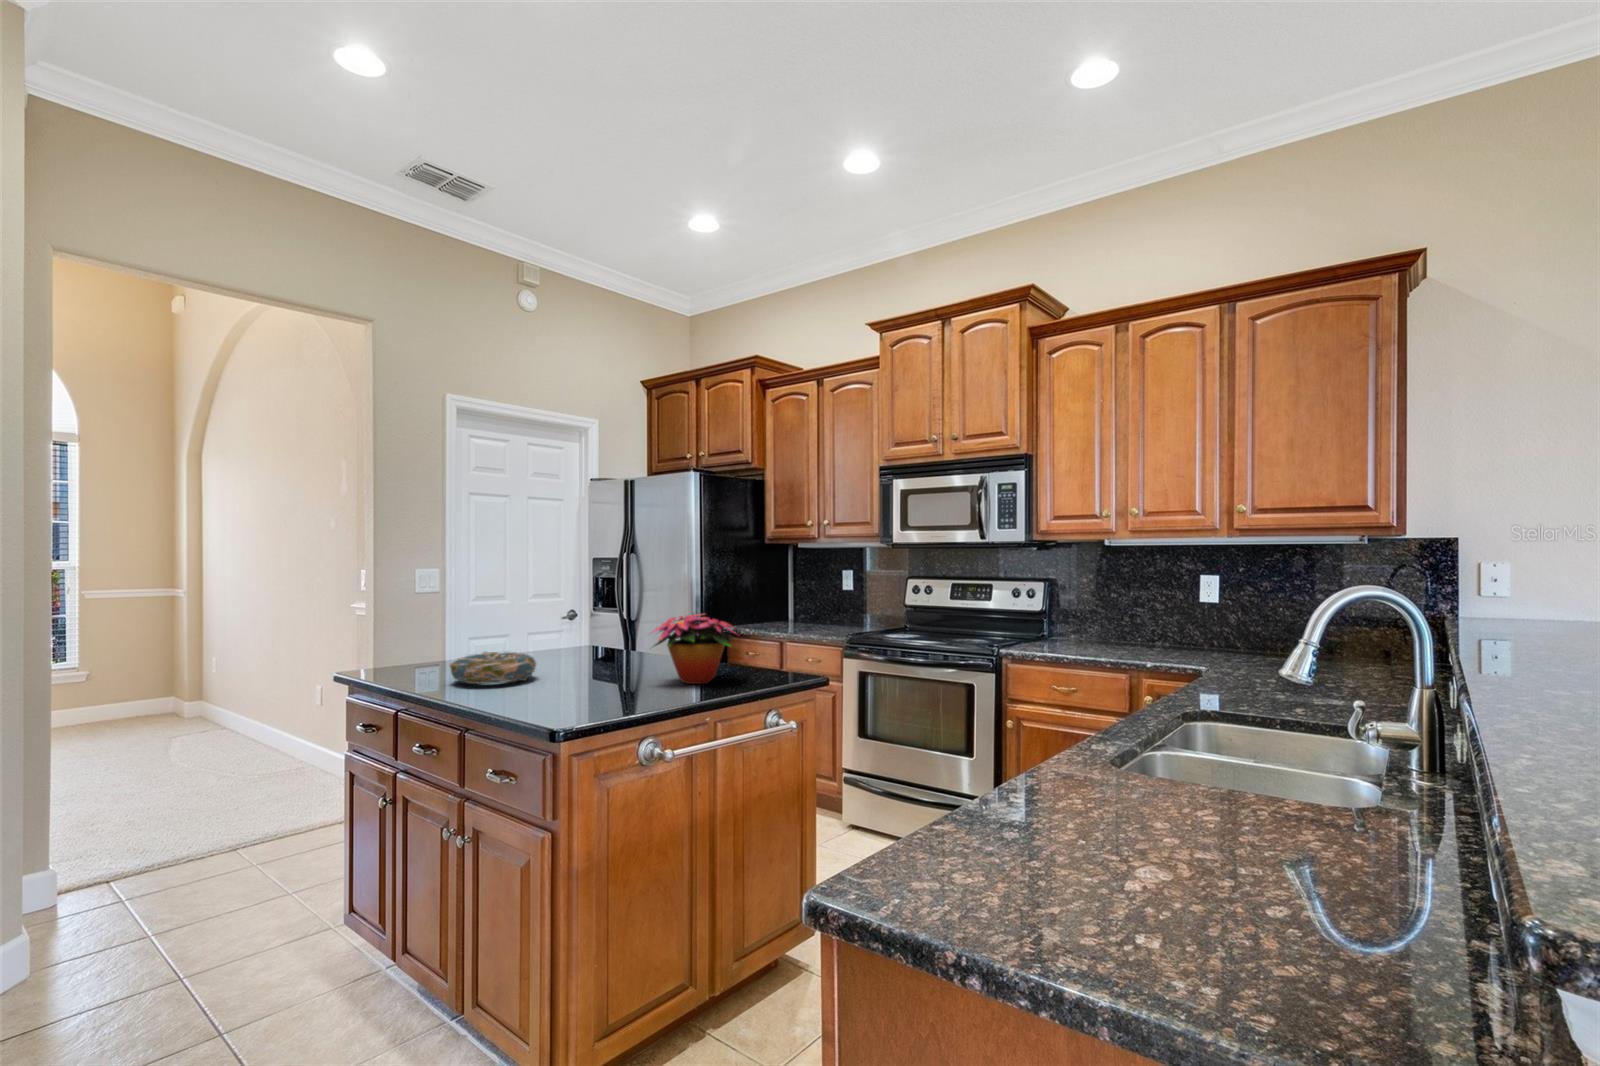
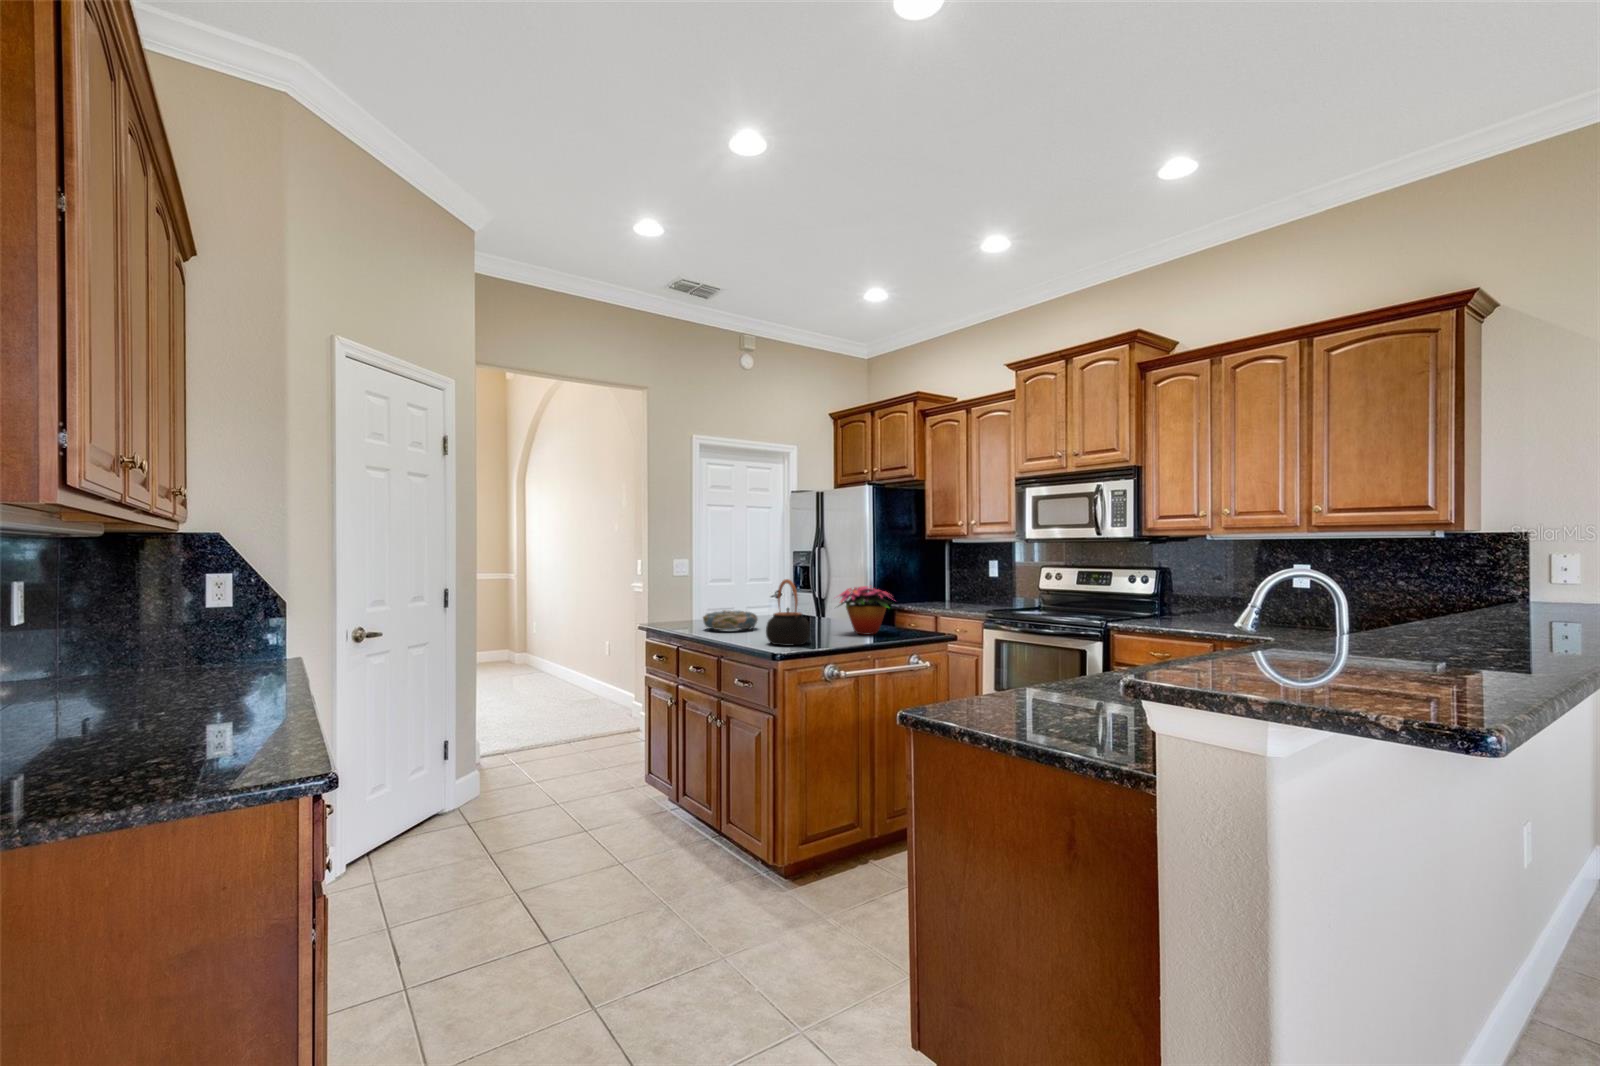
teapot: none [545,610,614,712] -> present [766,579,810,646]

